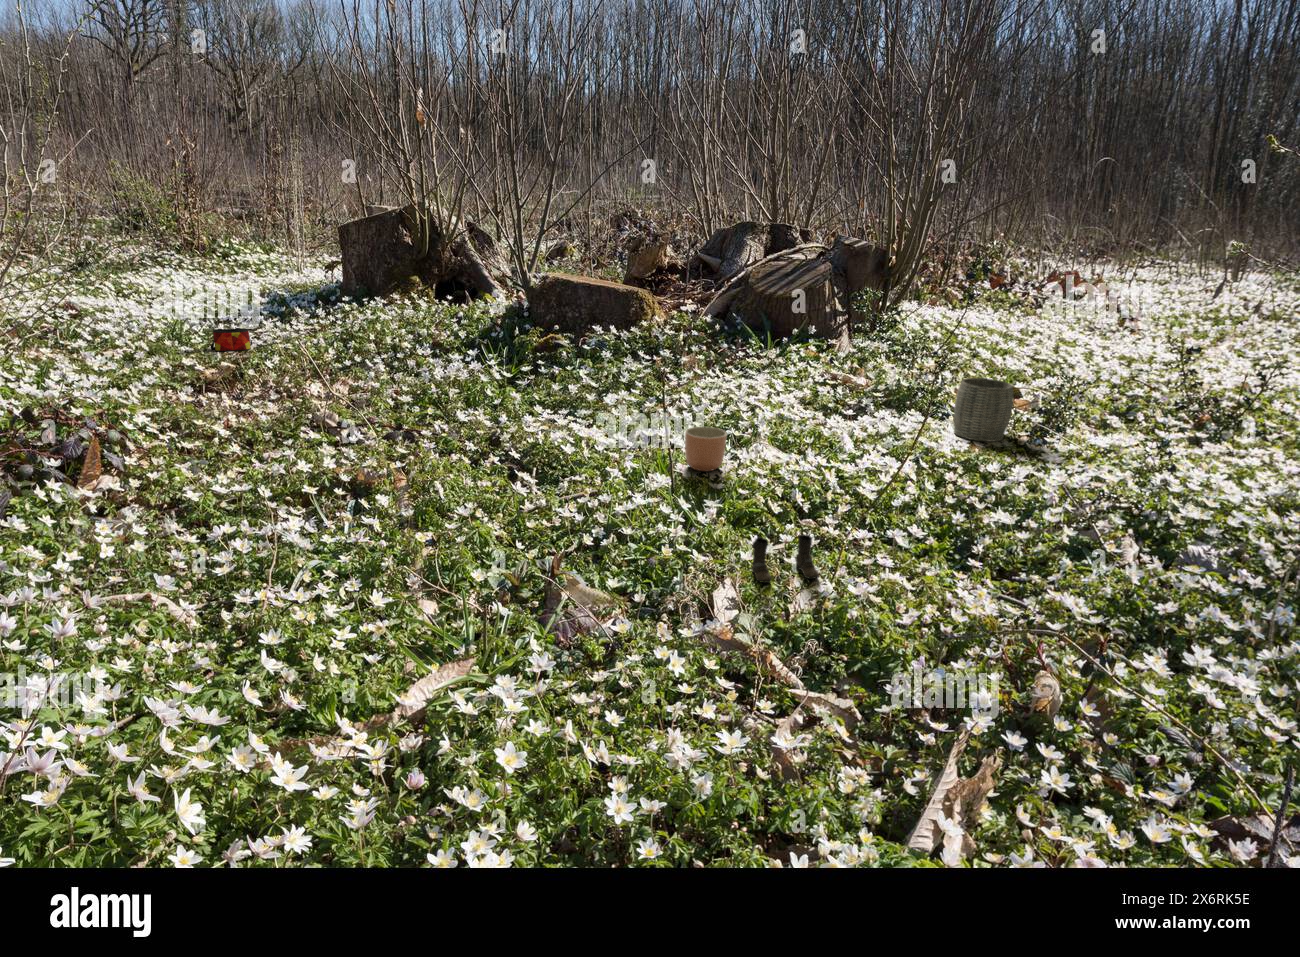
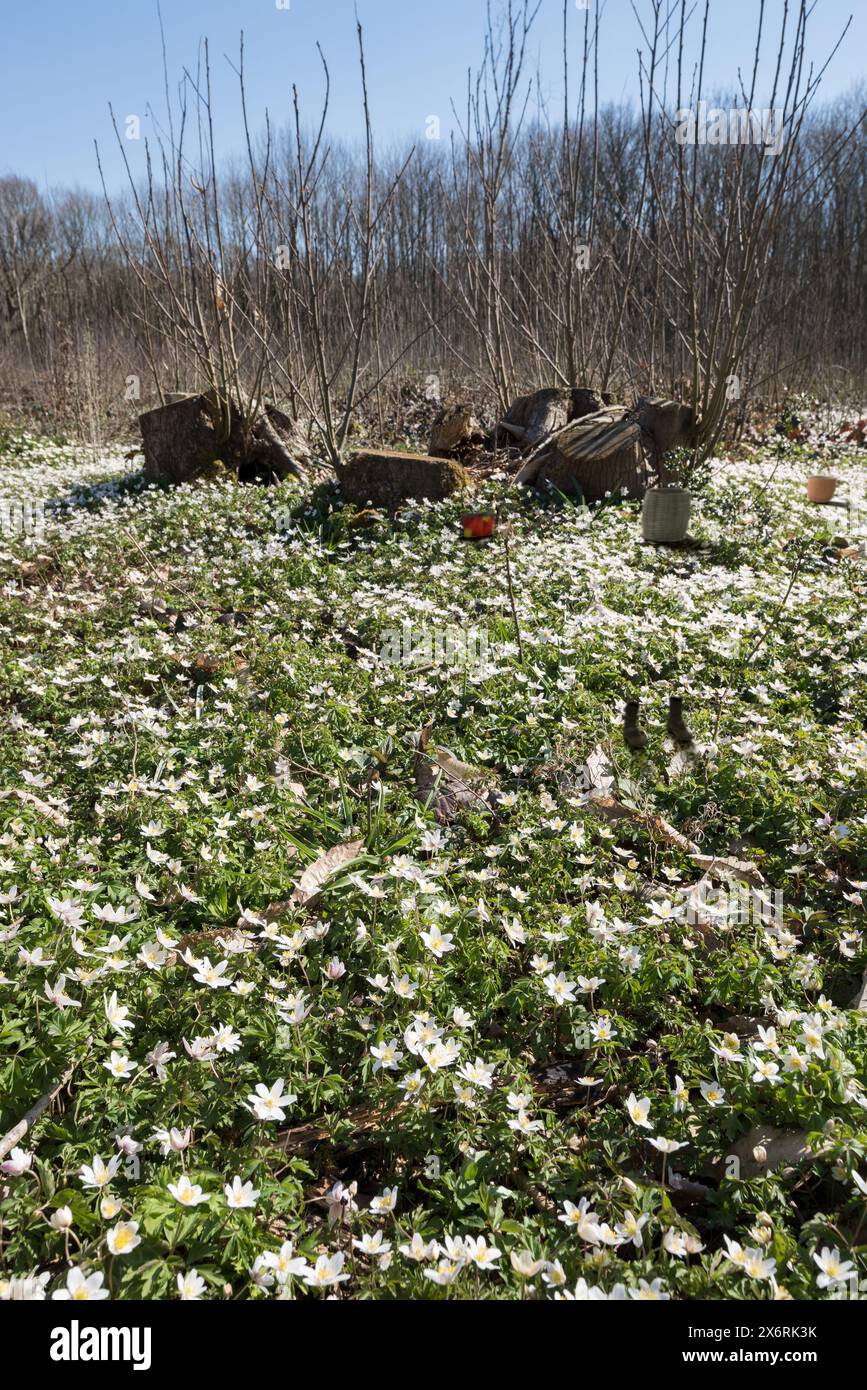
bag: present [210,328,252,352] -> present [458,512,494,538]
woven basket: present [954,378,1014,442] -> present [642,488,691,542]
planter: present [685,427,727,471] -> present [807,475,838,503]

